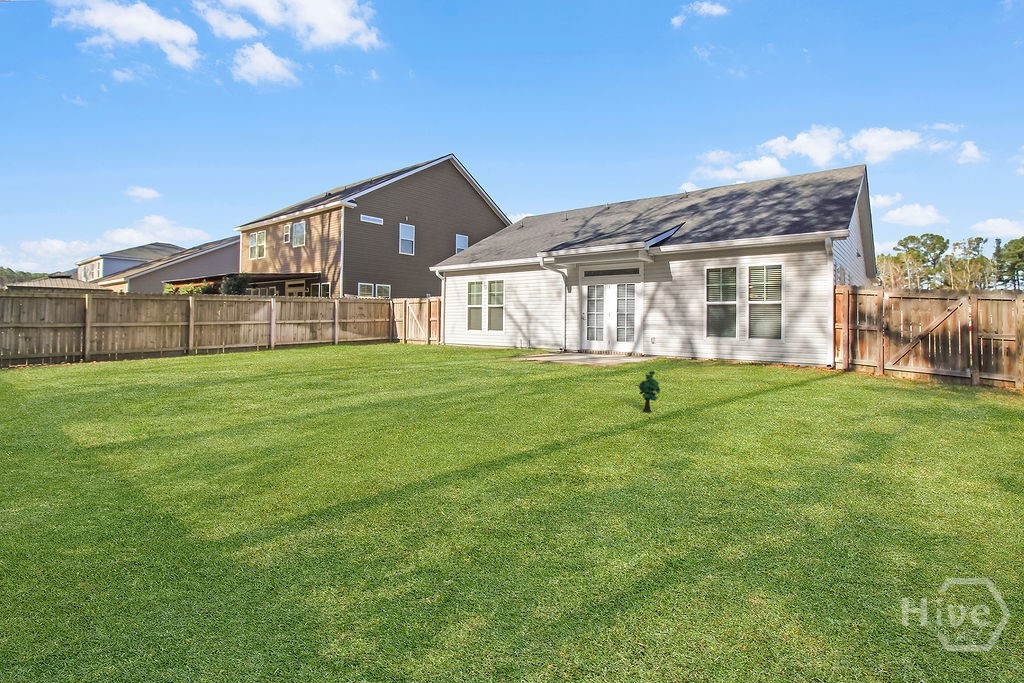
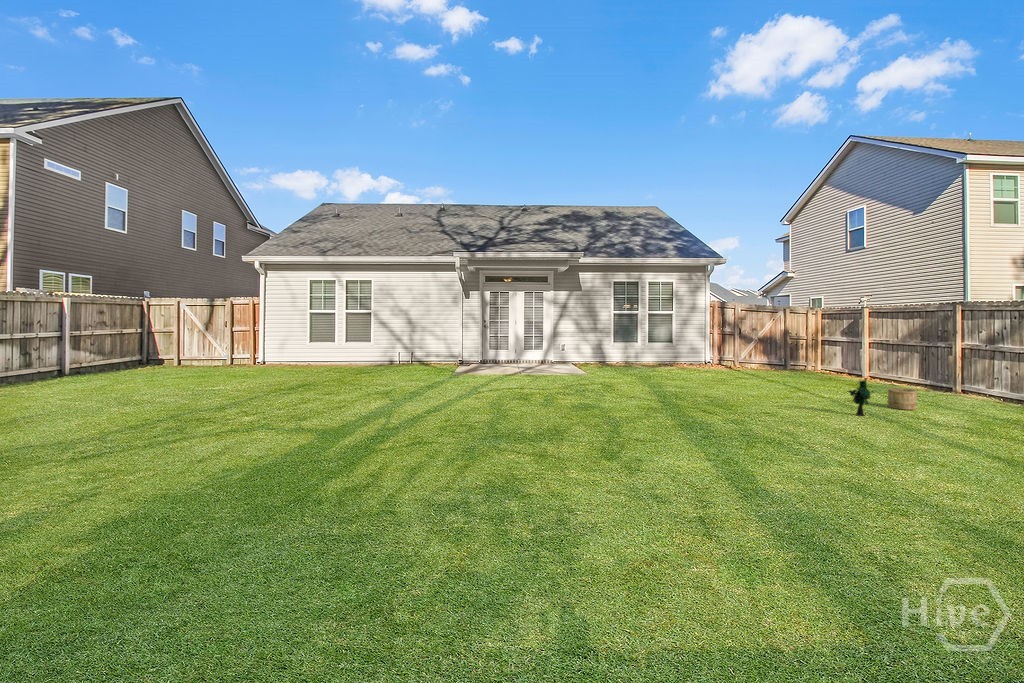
wooden bucket: none [733,392,767,418] -> present [887,388,918,410]

